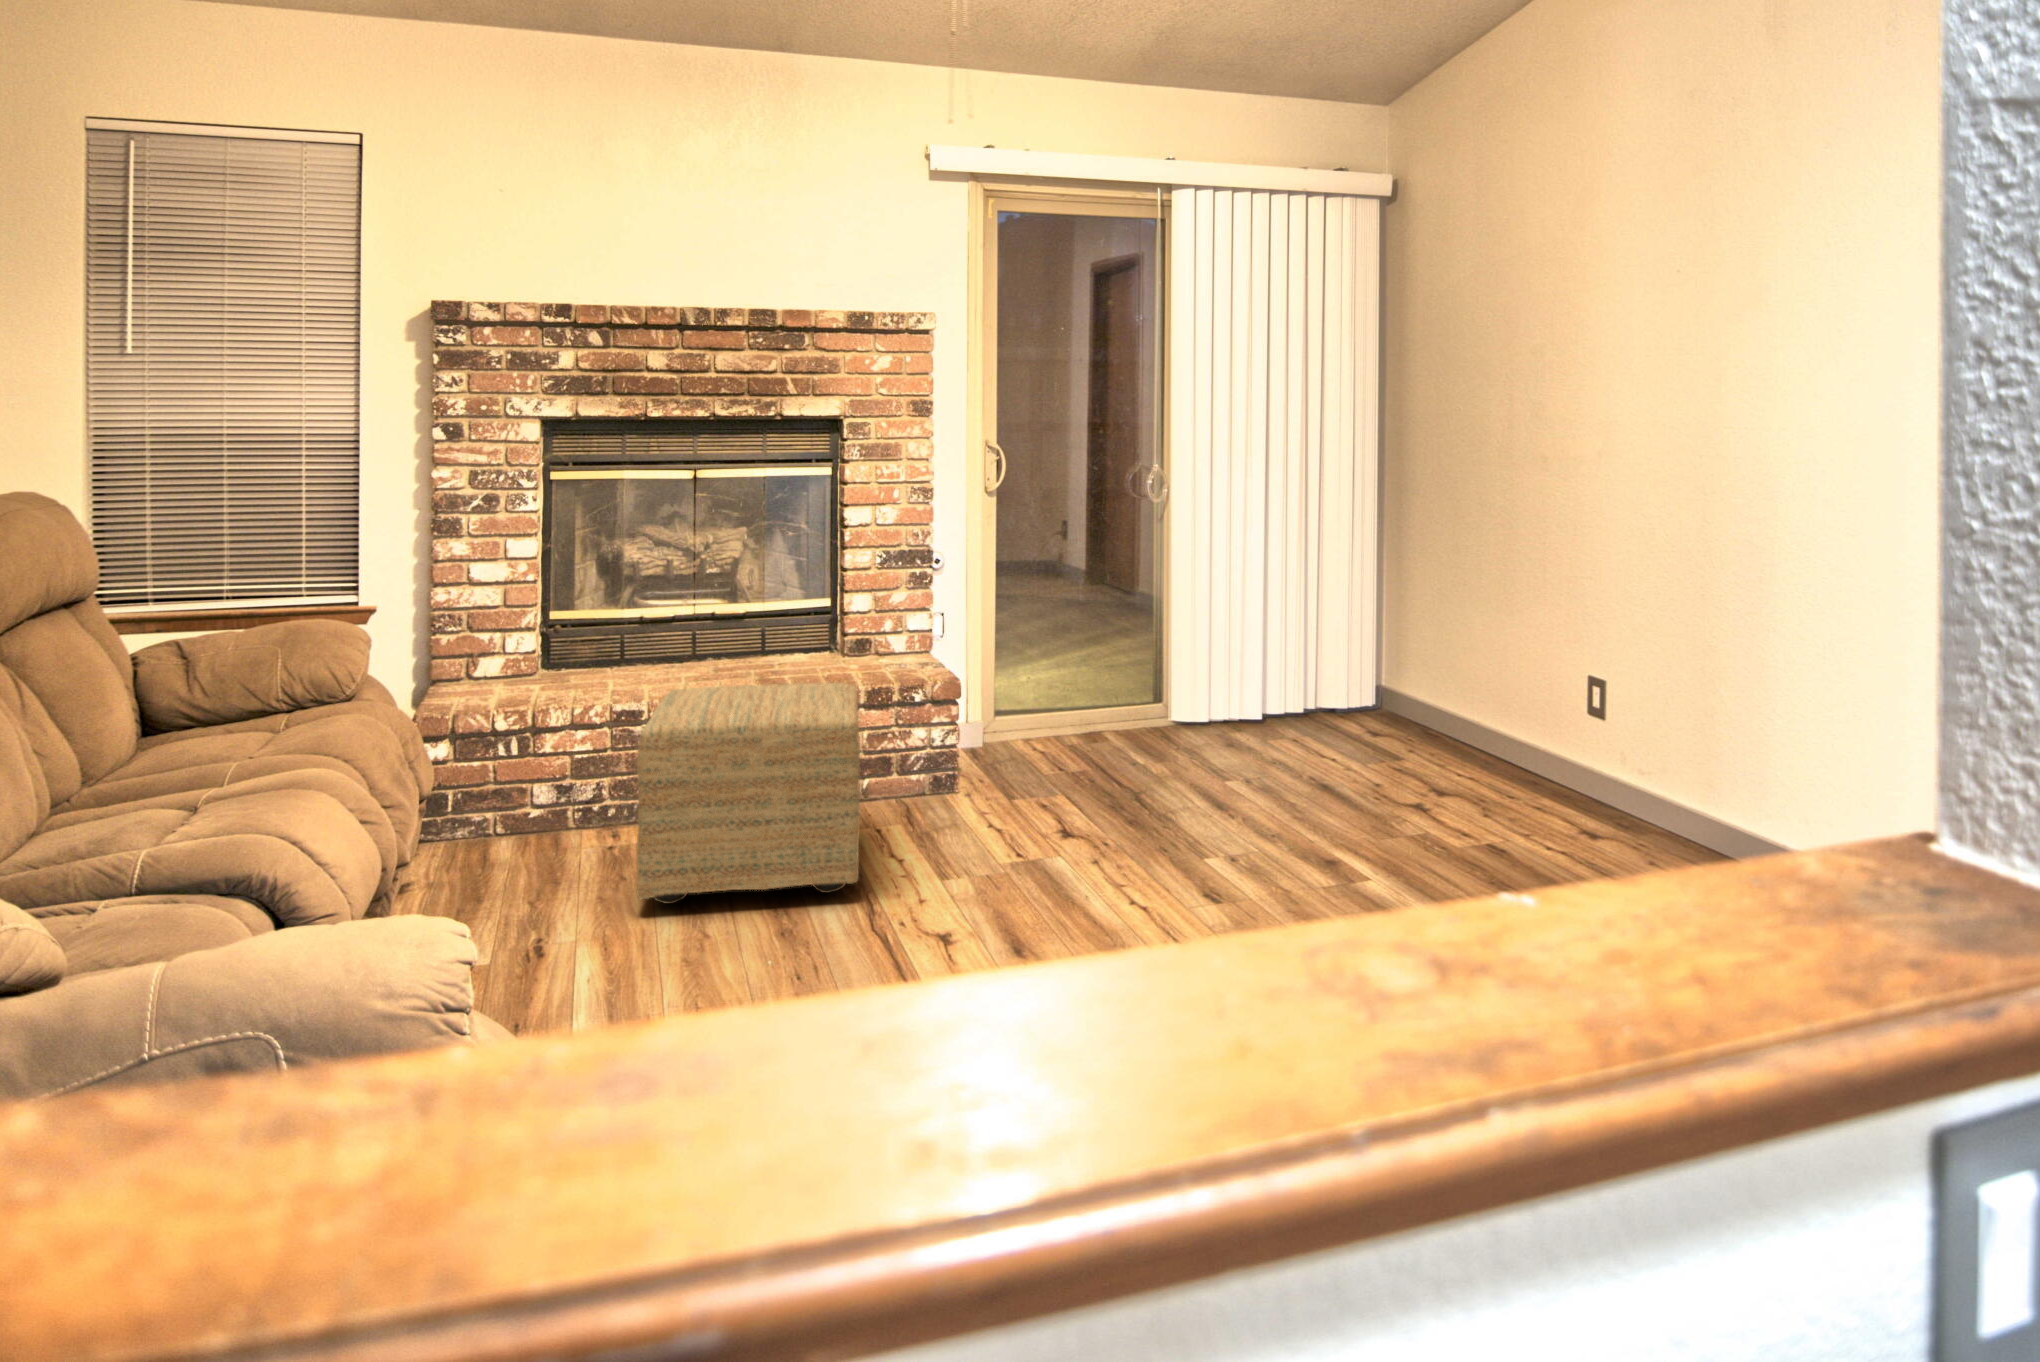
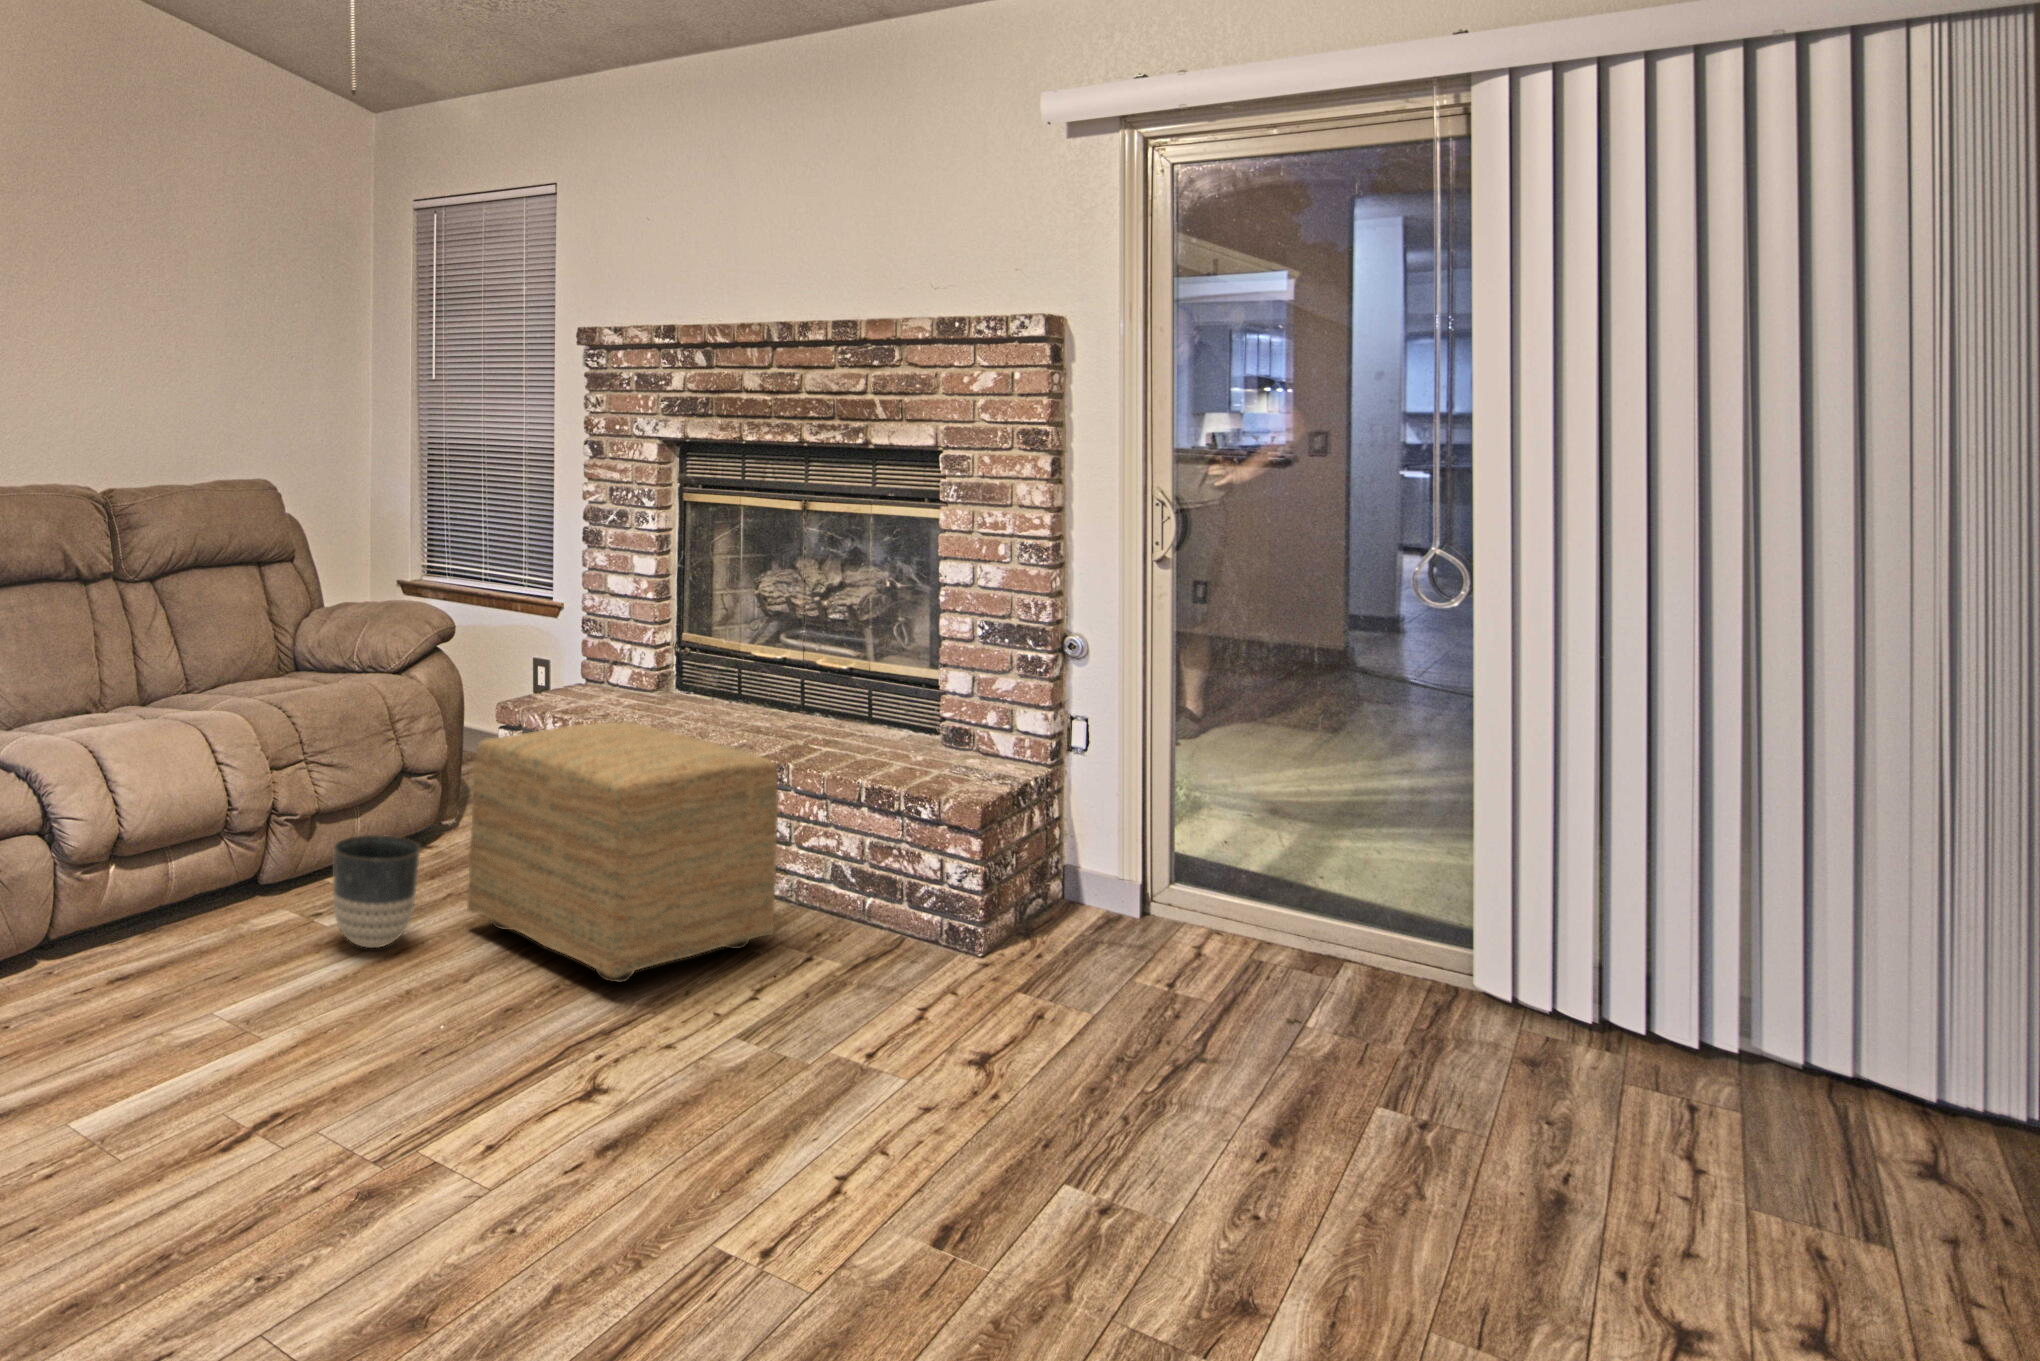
planter: none [550,847,646,966] -> present [333,835,420,948]

